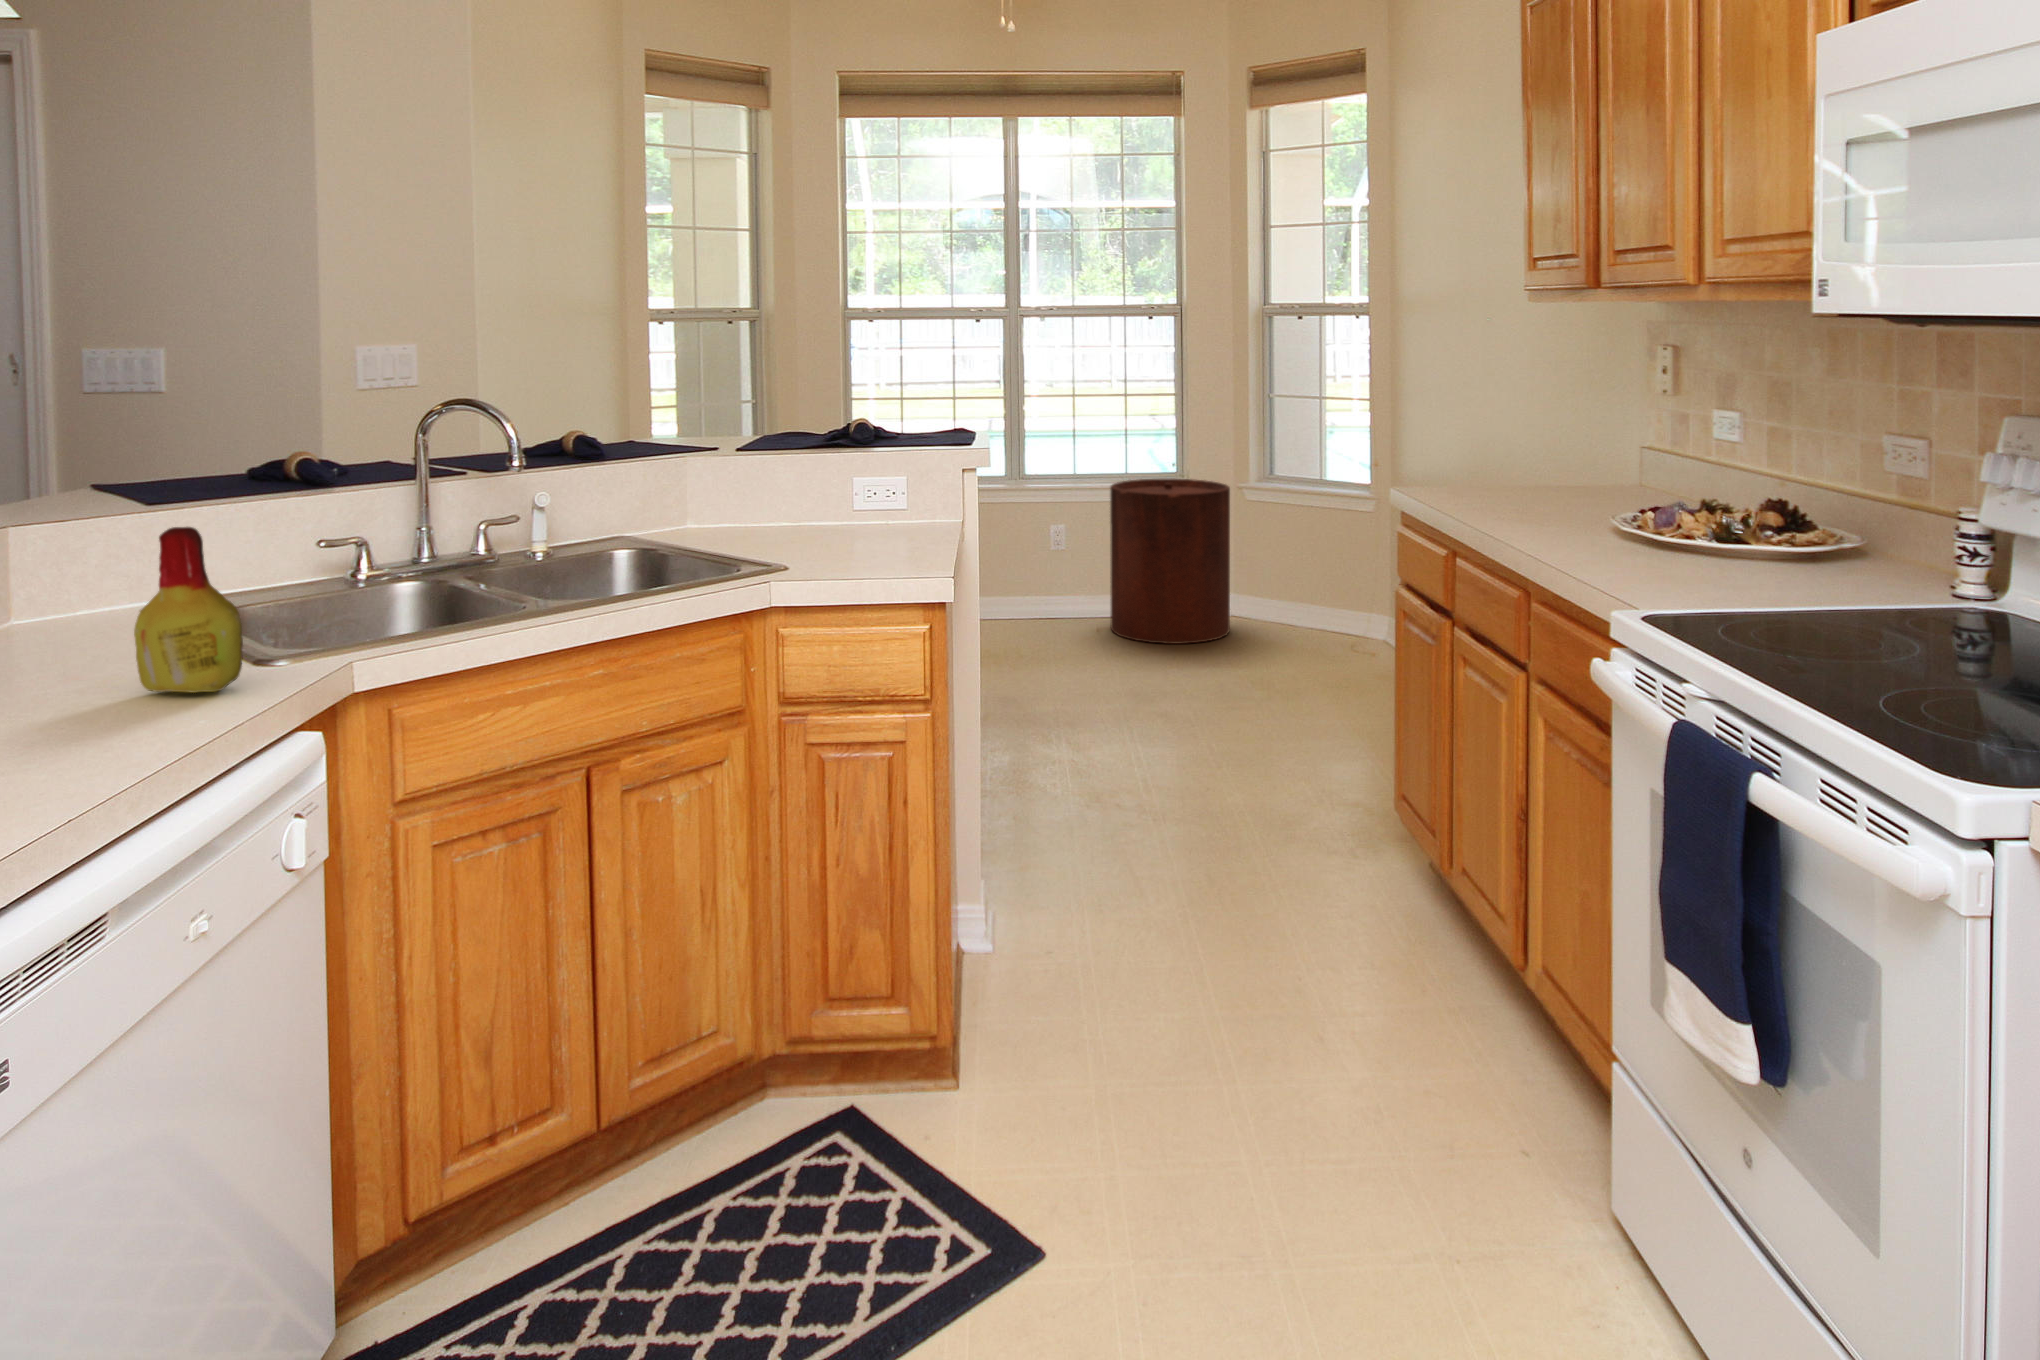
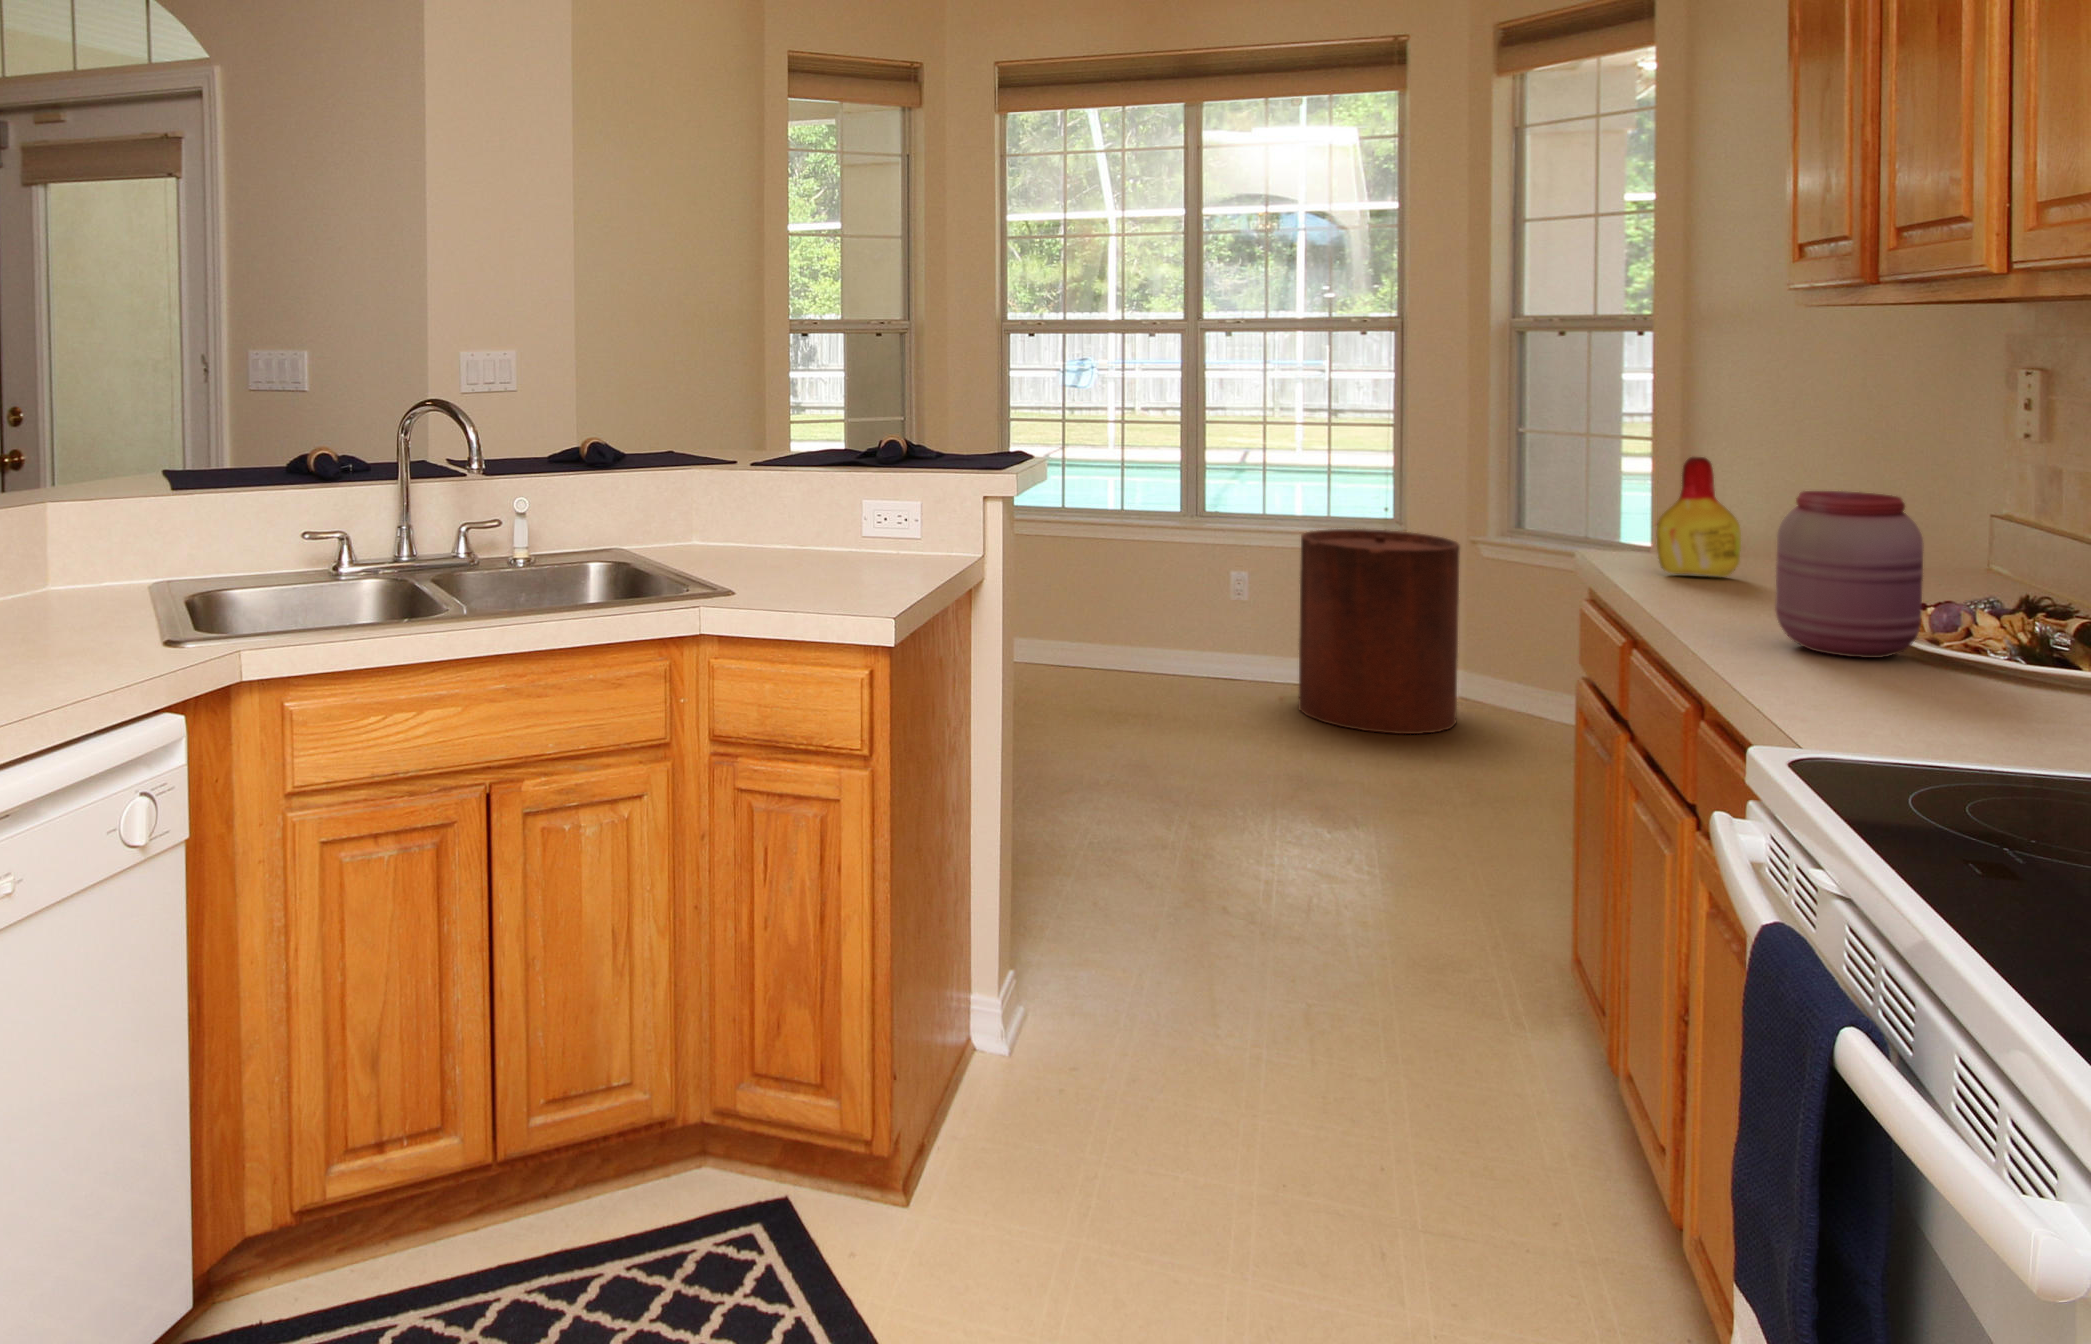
jar: none [1557,433,1644,546] -> present [1775,491,1923,658]
bottle: present [134,527,243,693] -> present [1656,457,1741,577]

